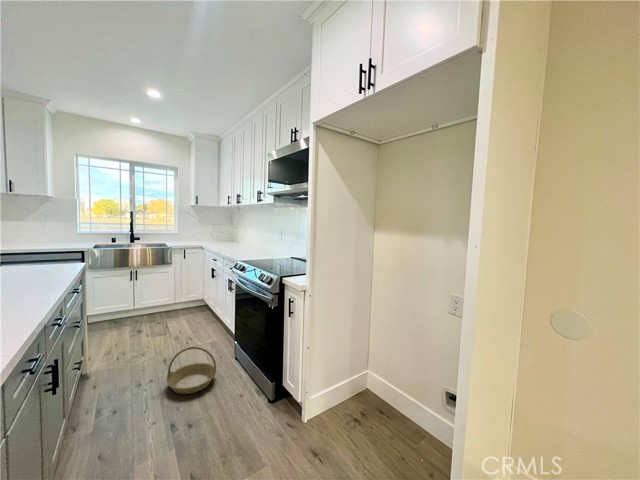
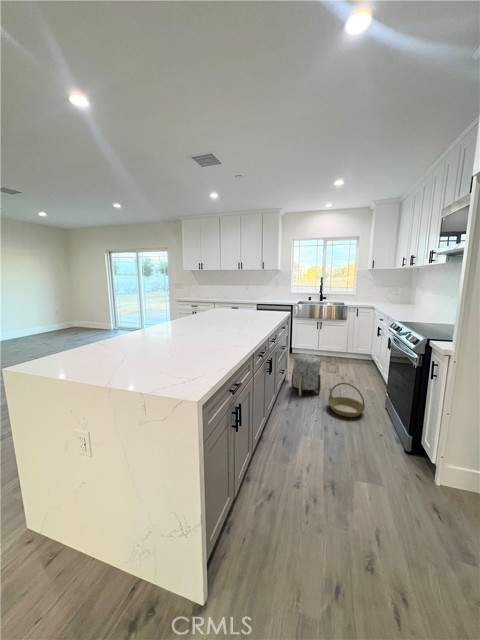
stool: none [95,321,151,393] -> present [291,354,321,396]

